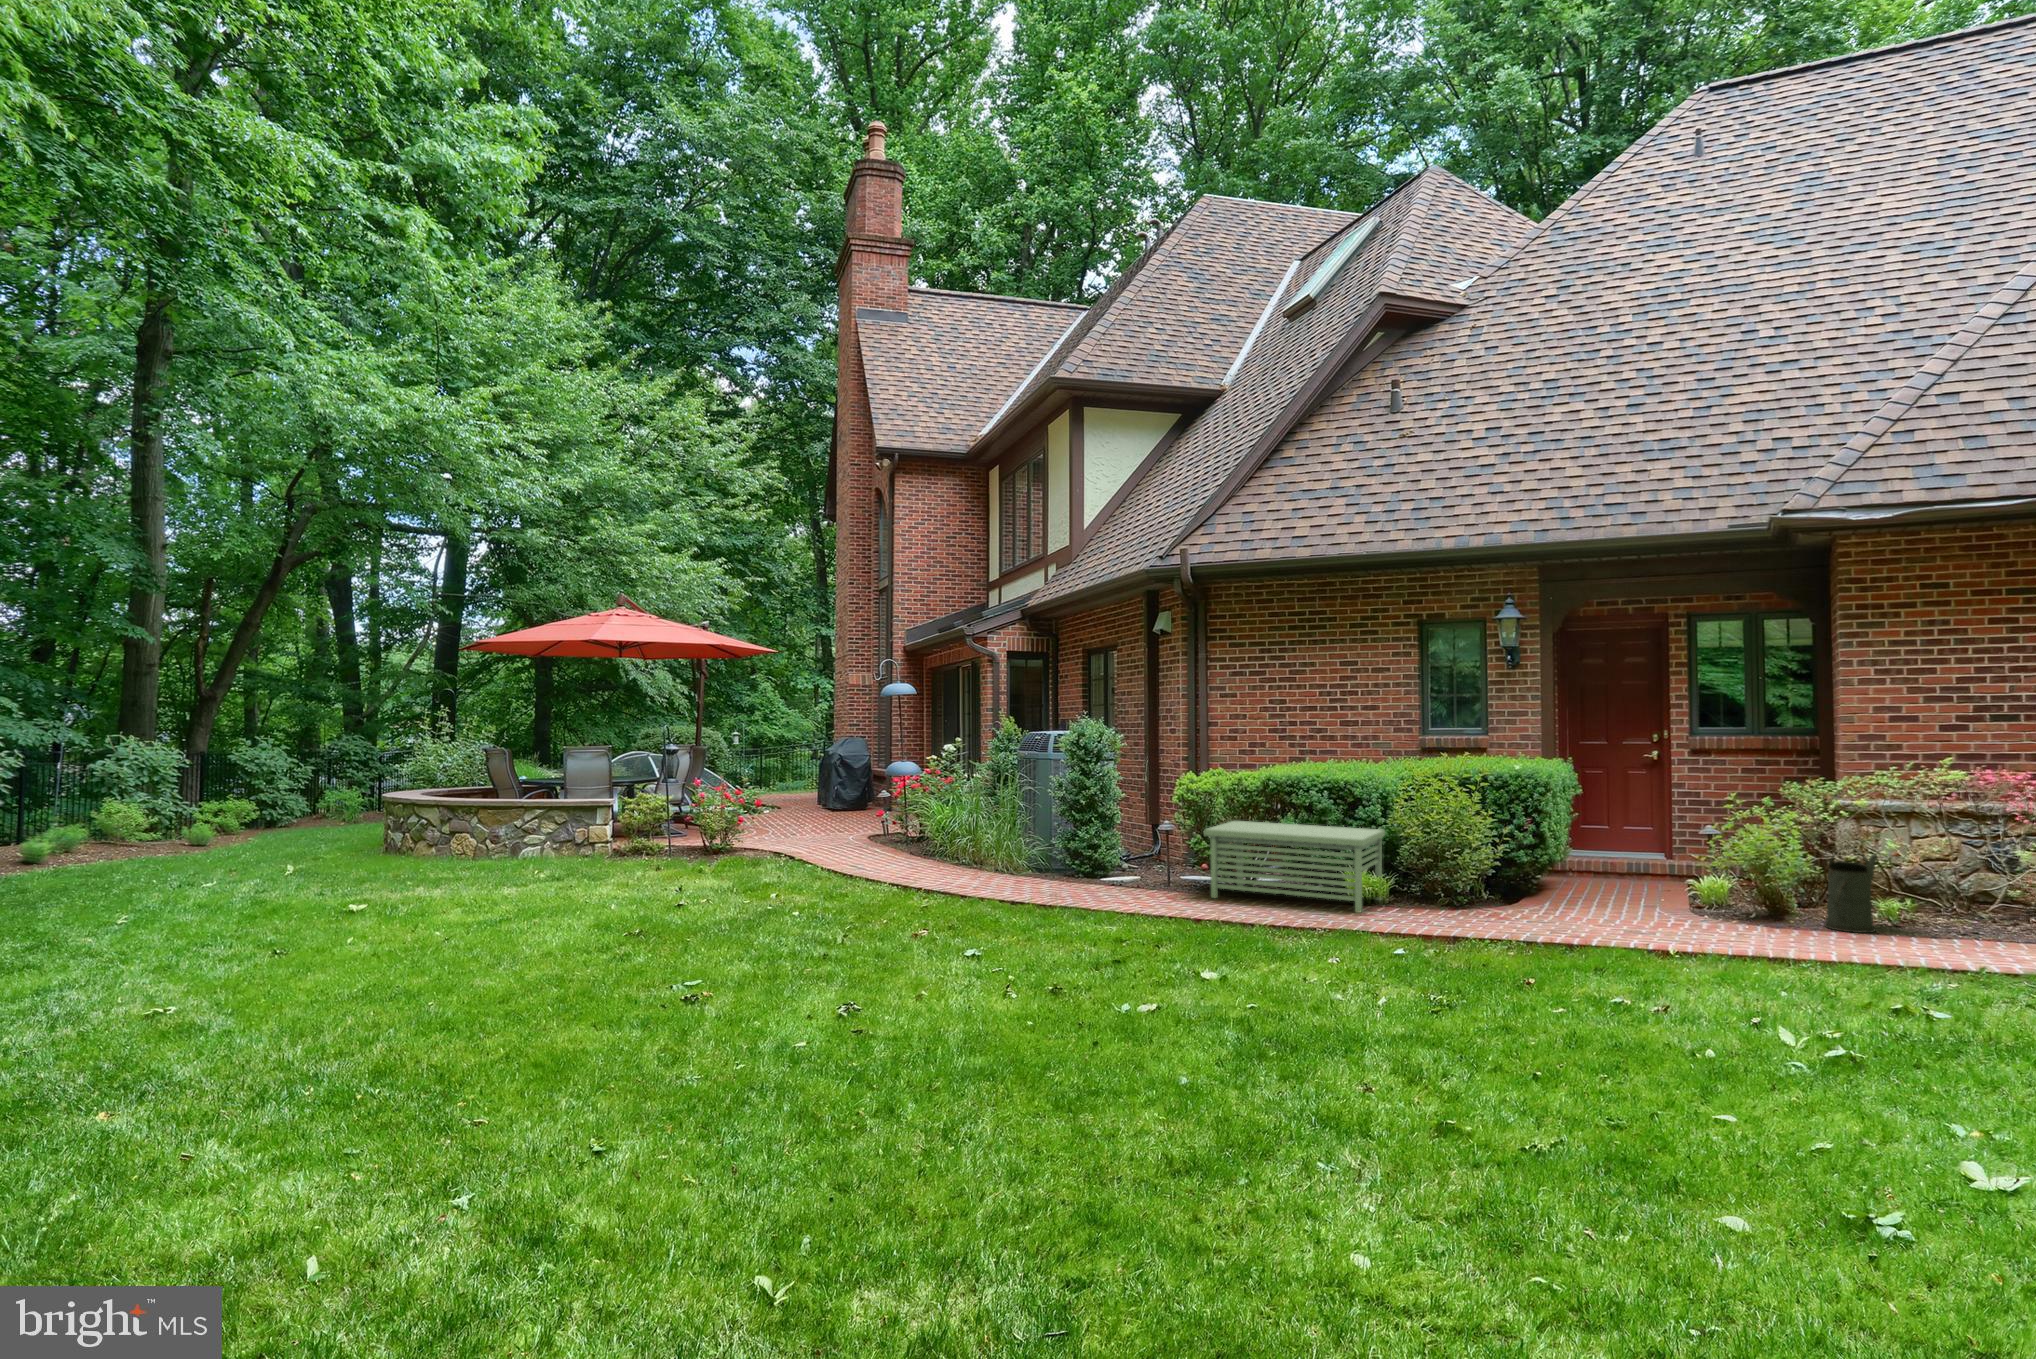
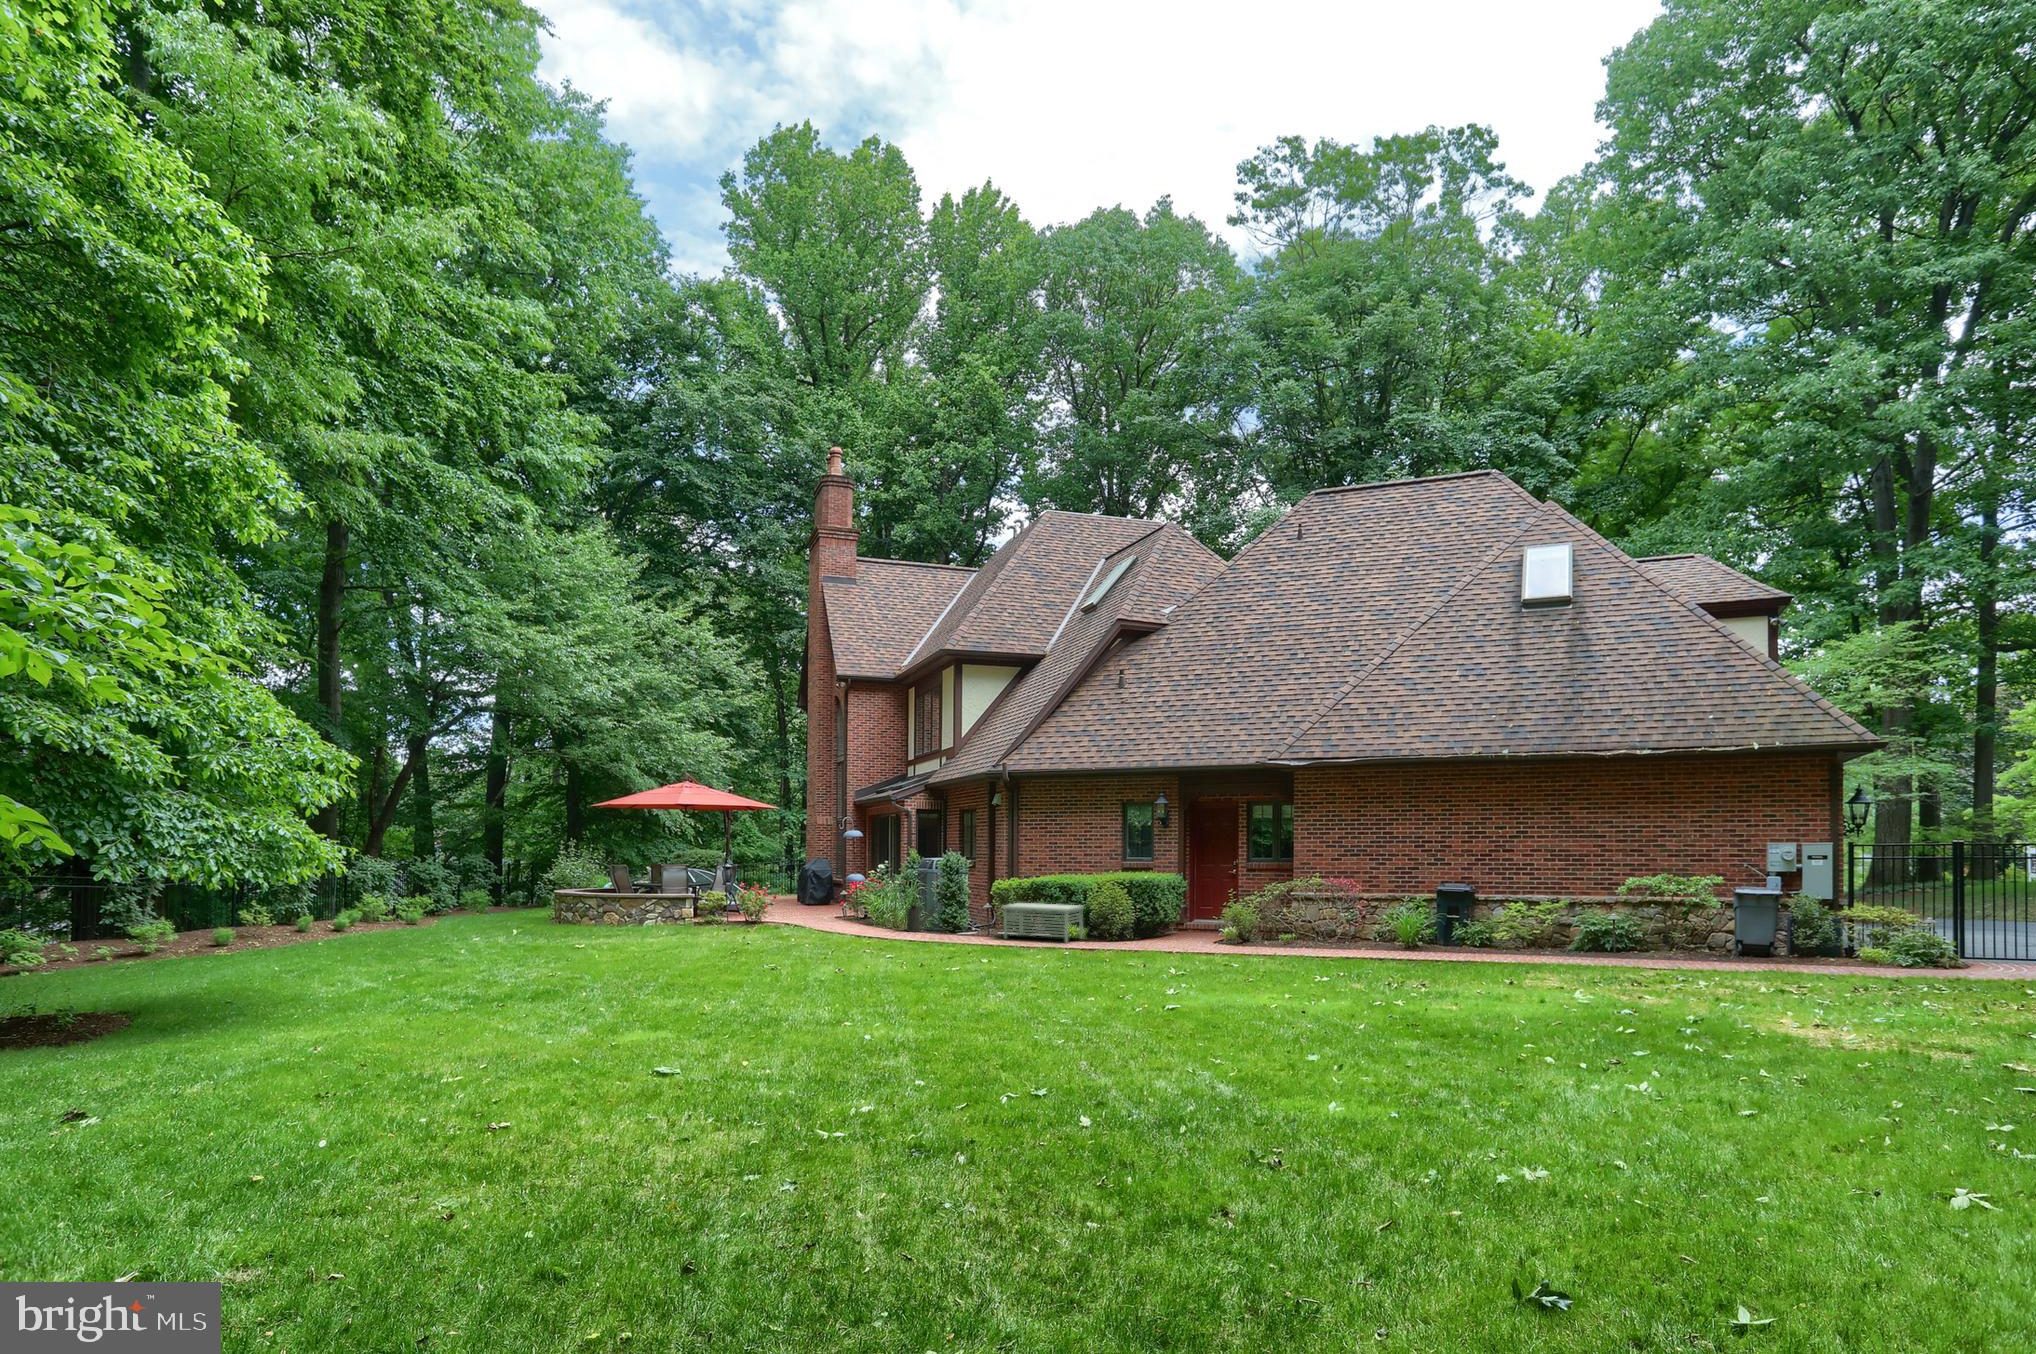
watering can: present [1825,848,1877,933] -> present [906,901,936,932]

